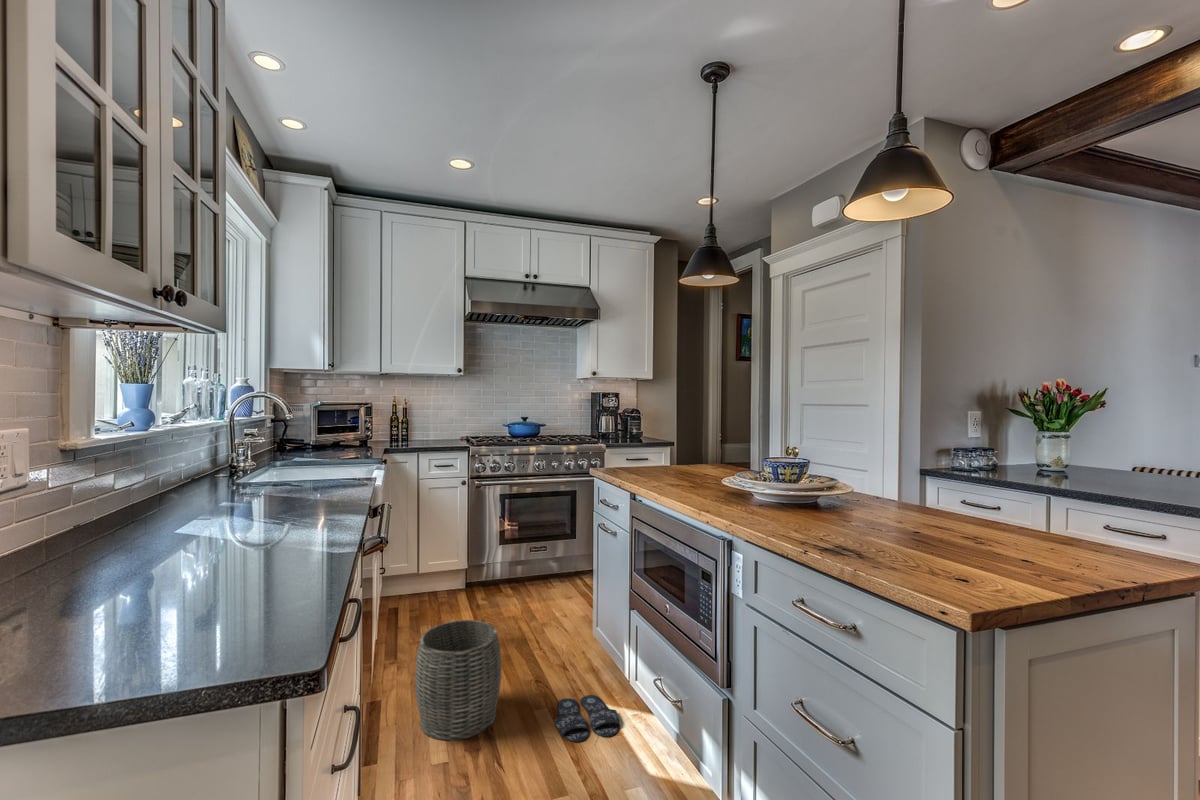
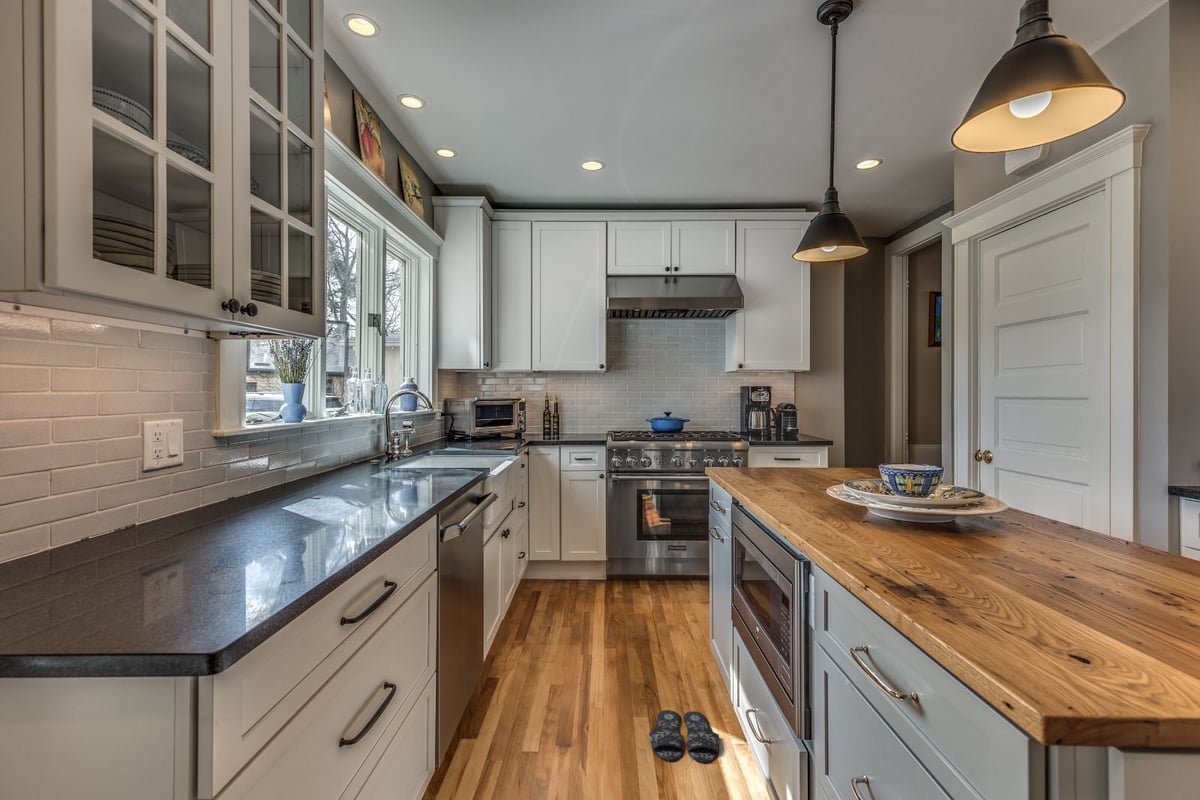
woven basket: present [415,620,501,741] -> none [519,612,601,731]

